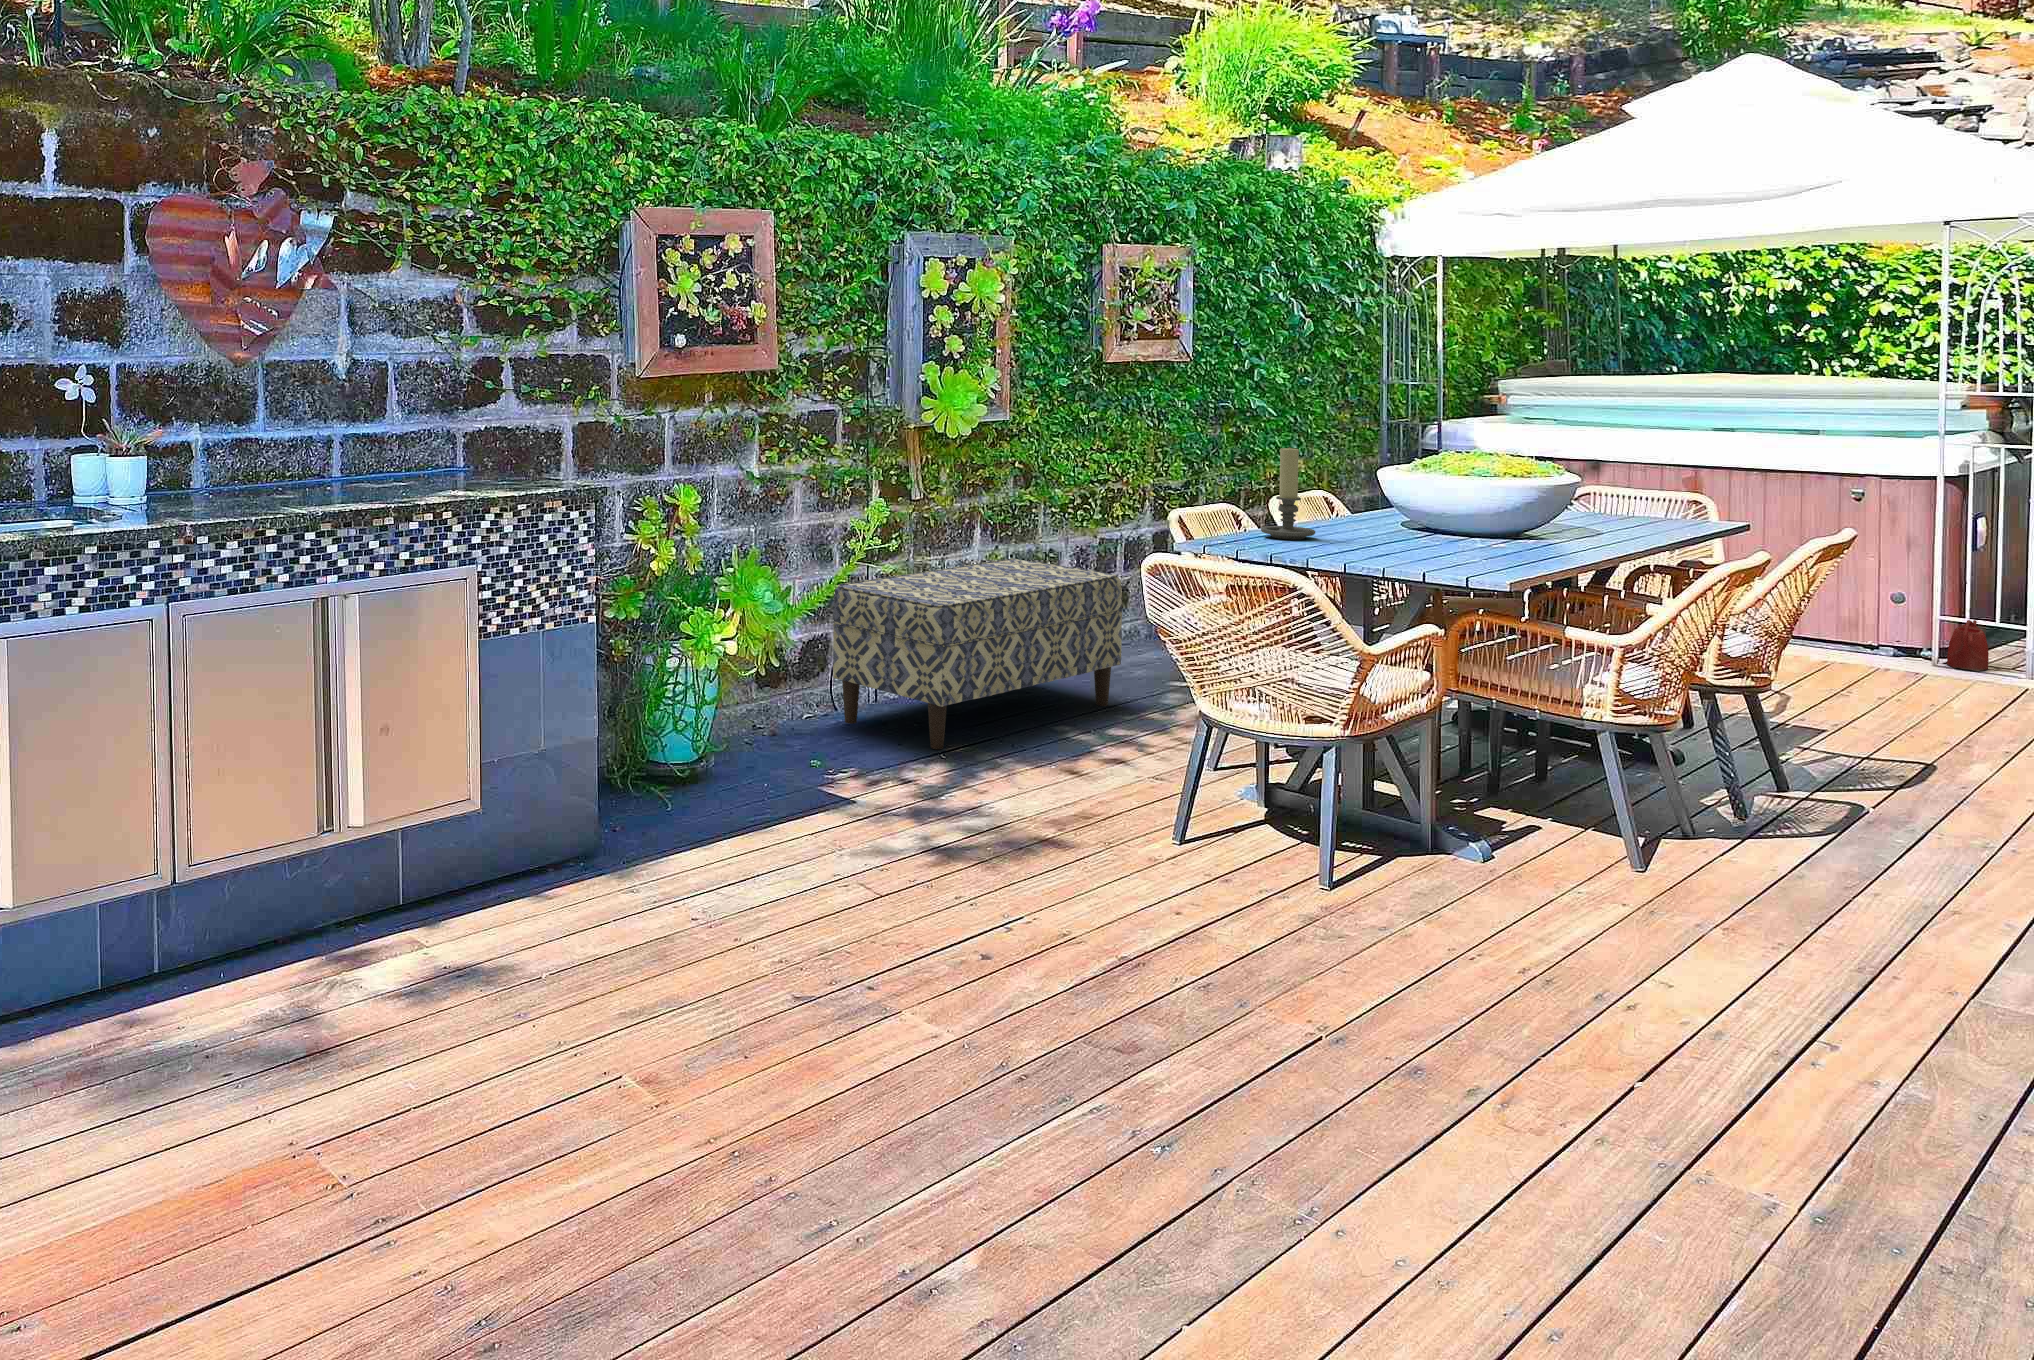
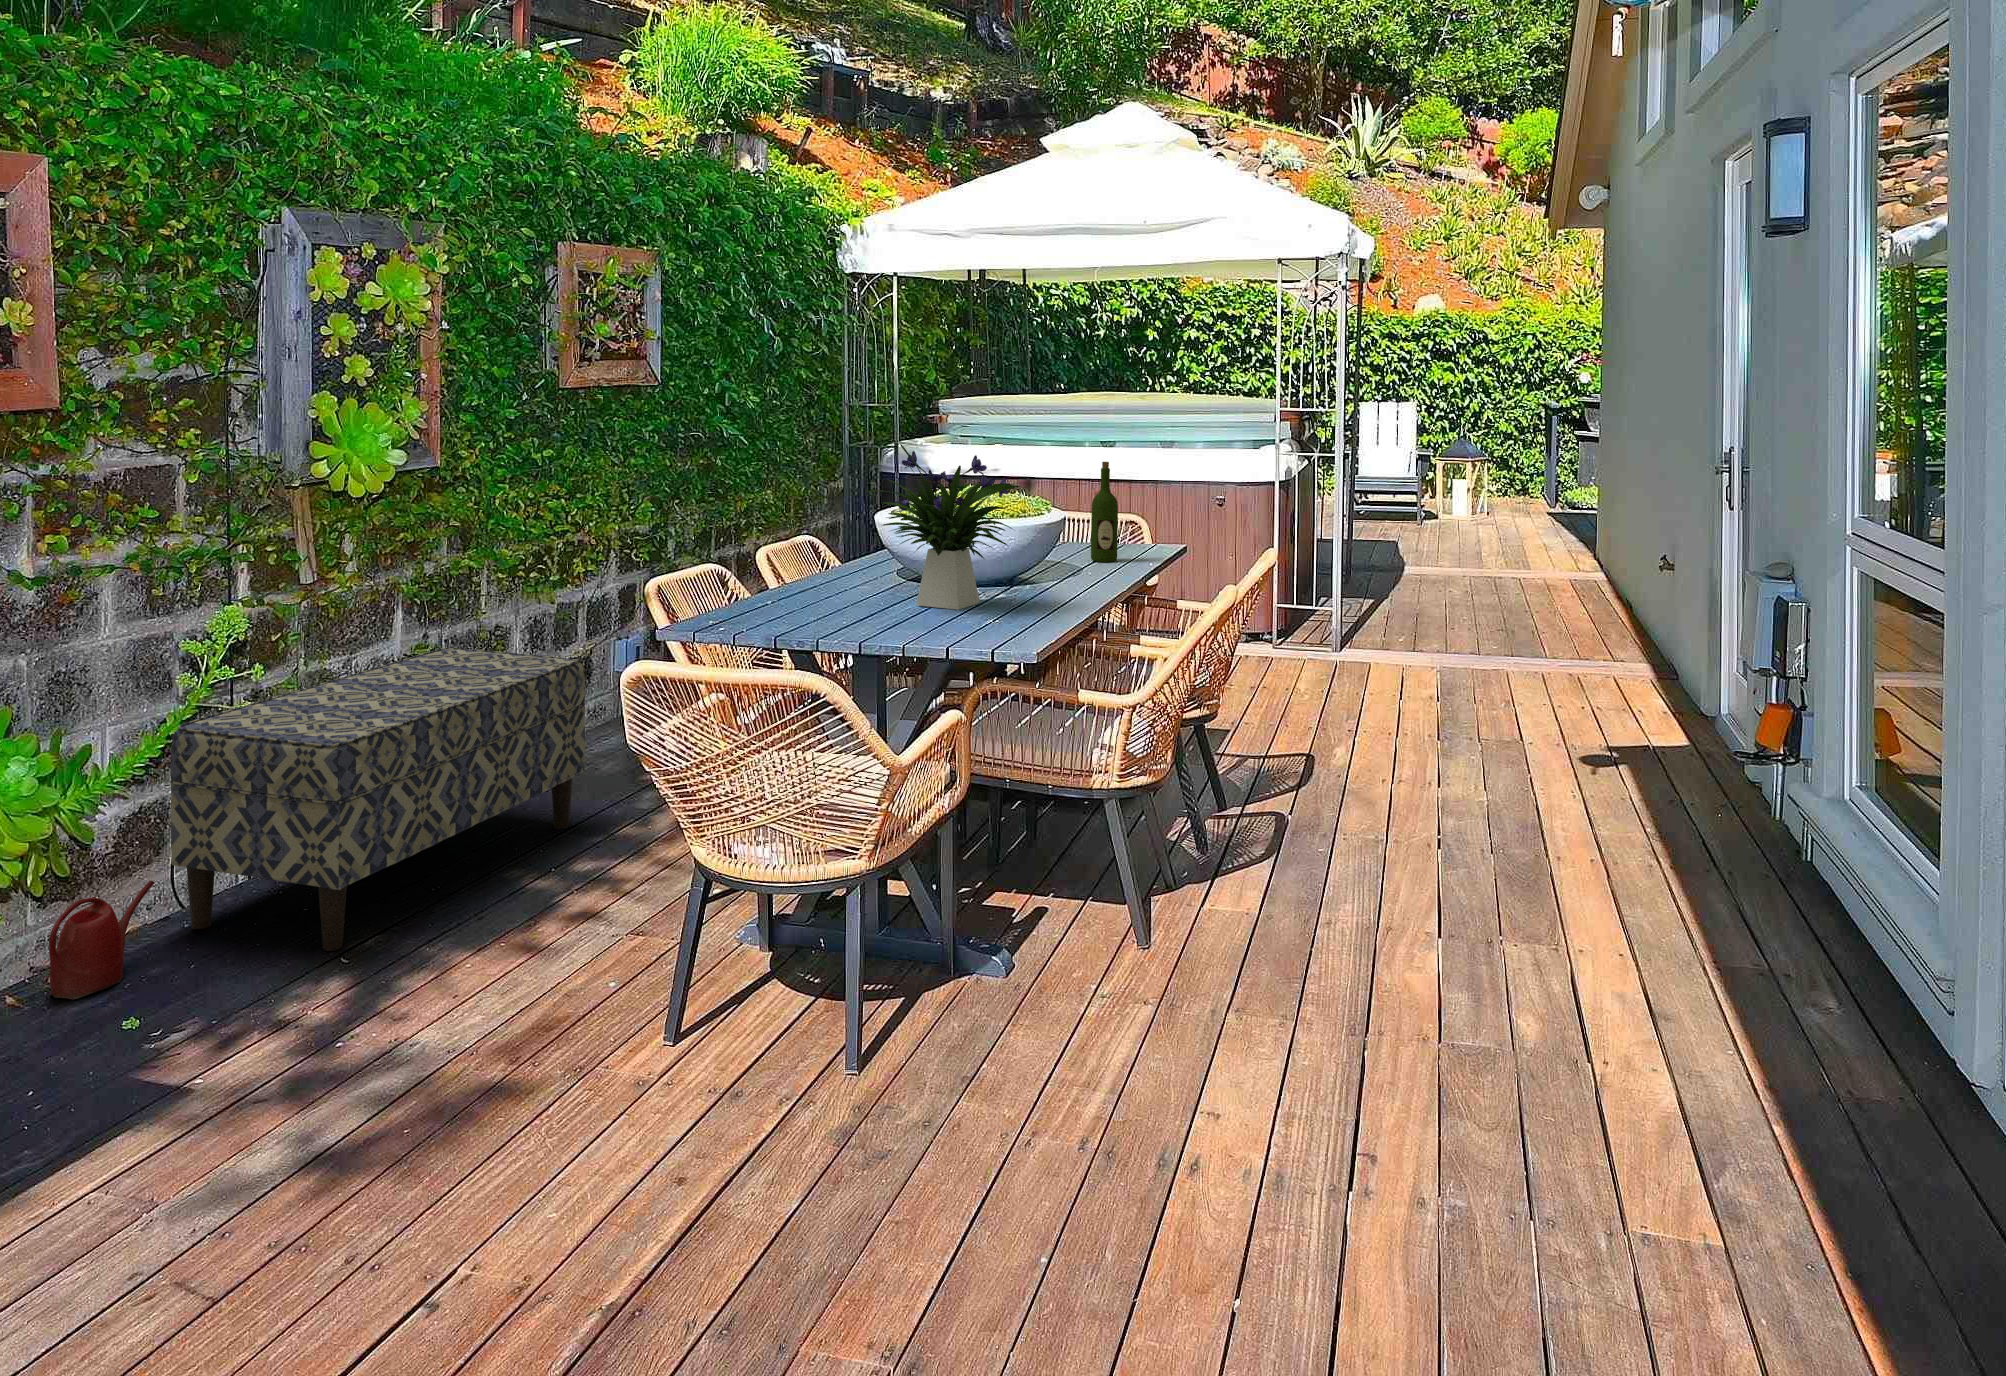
flower arrangement: none [1363,408,1521,552] -> present [866,444,1020,610]
wine bottle: none [1624,434,1656,530] -> present [1091,462,1118,562]
candle holder: present [1261,447,1315,540] -> none [752,494,812,607]
watering can: present [1946,620,1989,671] -> present [49,881,155,999]

